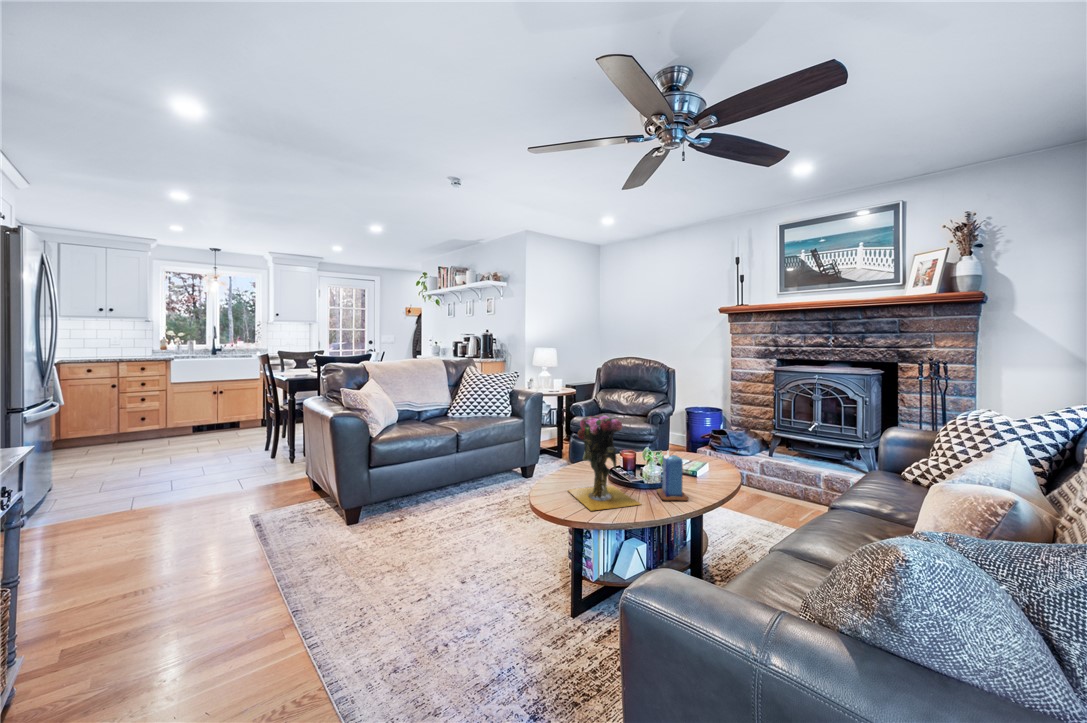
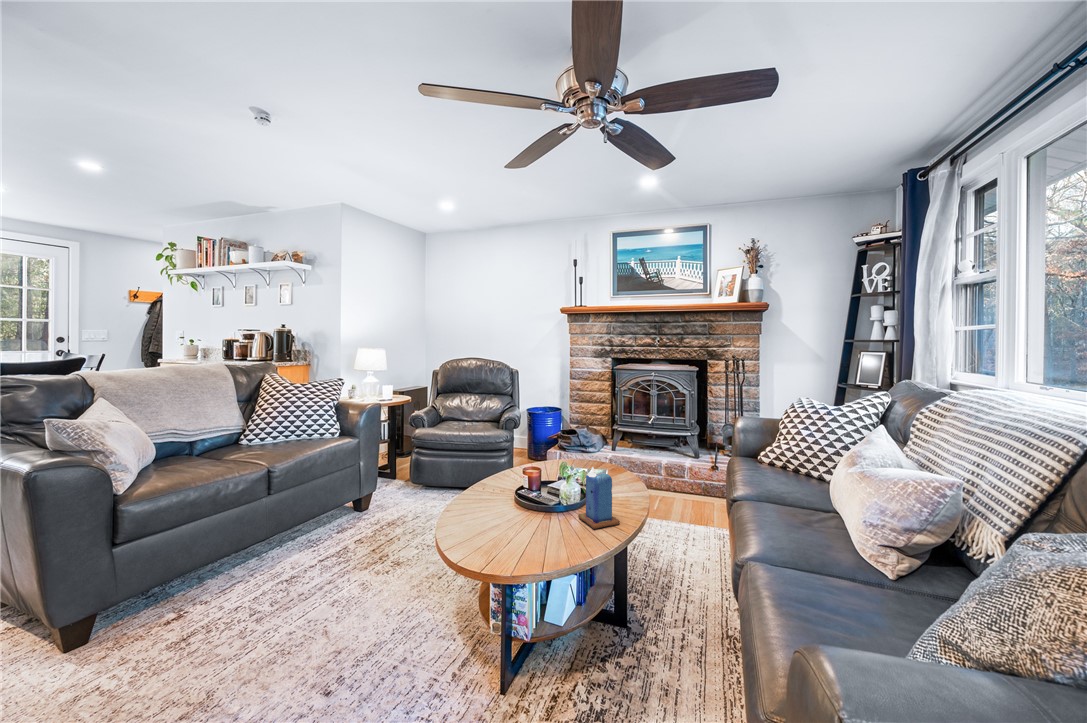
vase: present [568,416,640,511] -> none [472,432,576,563]

